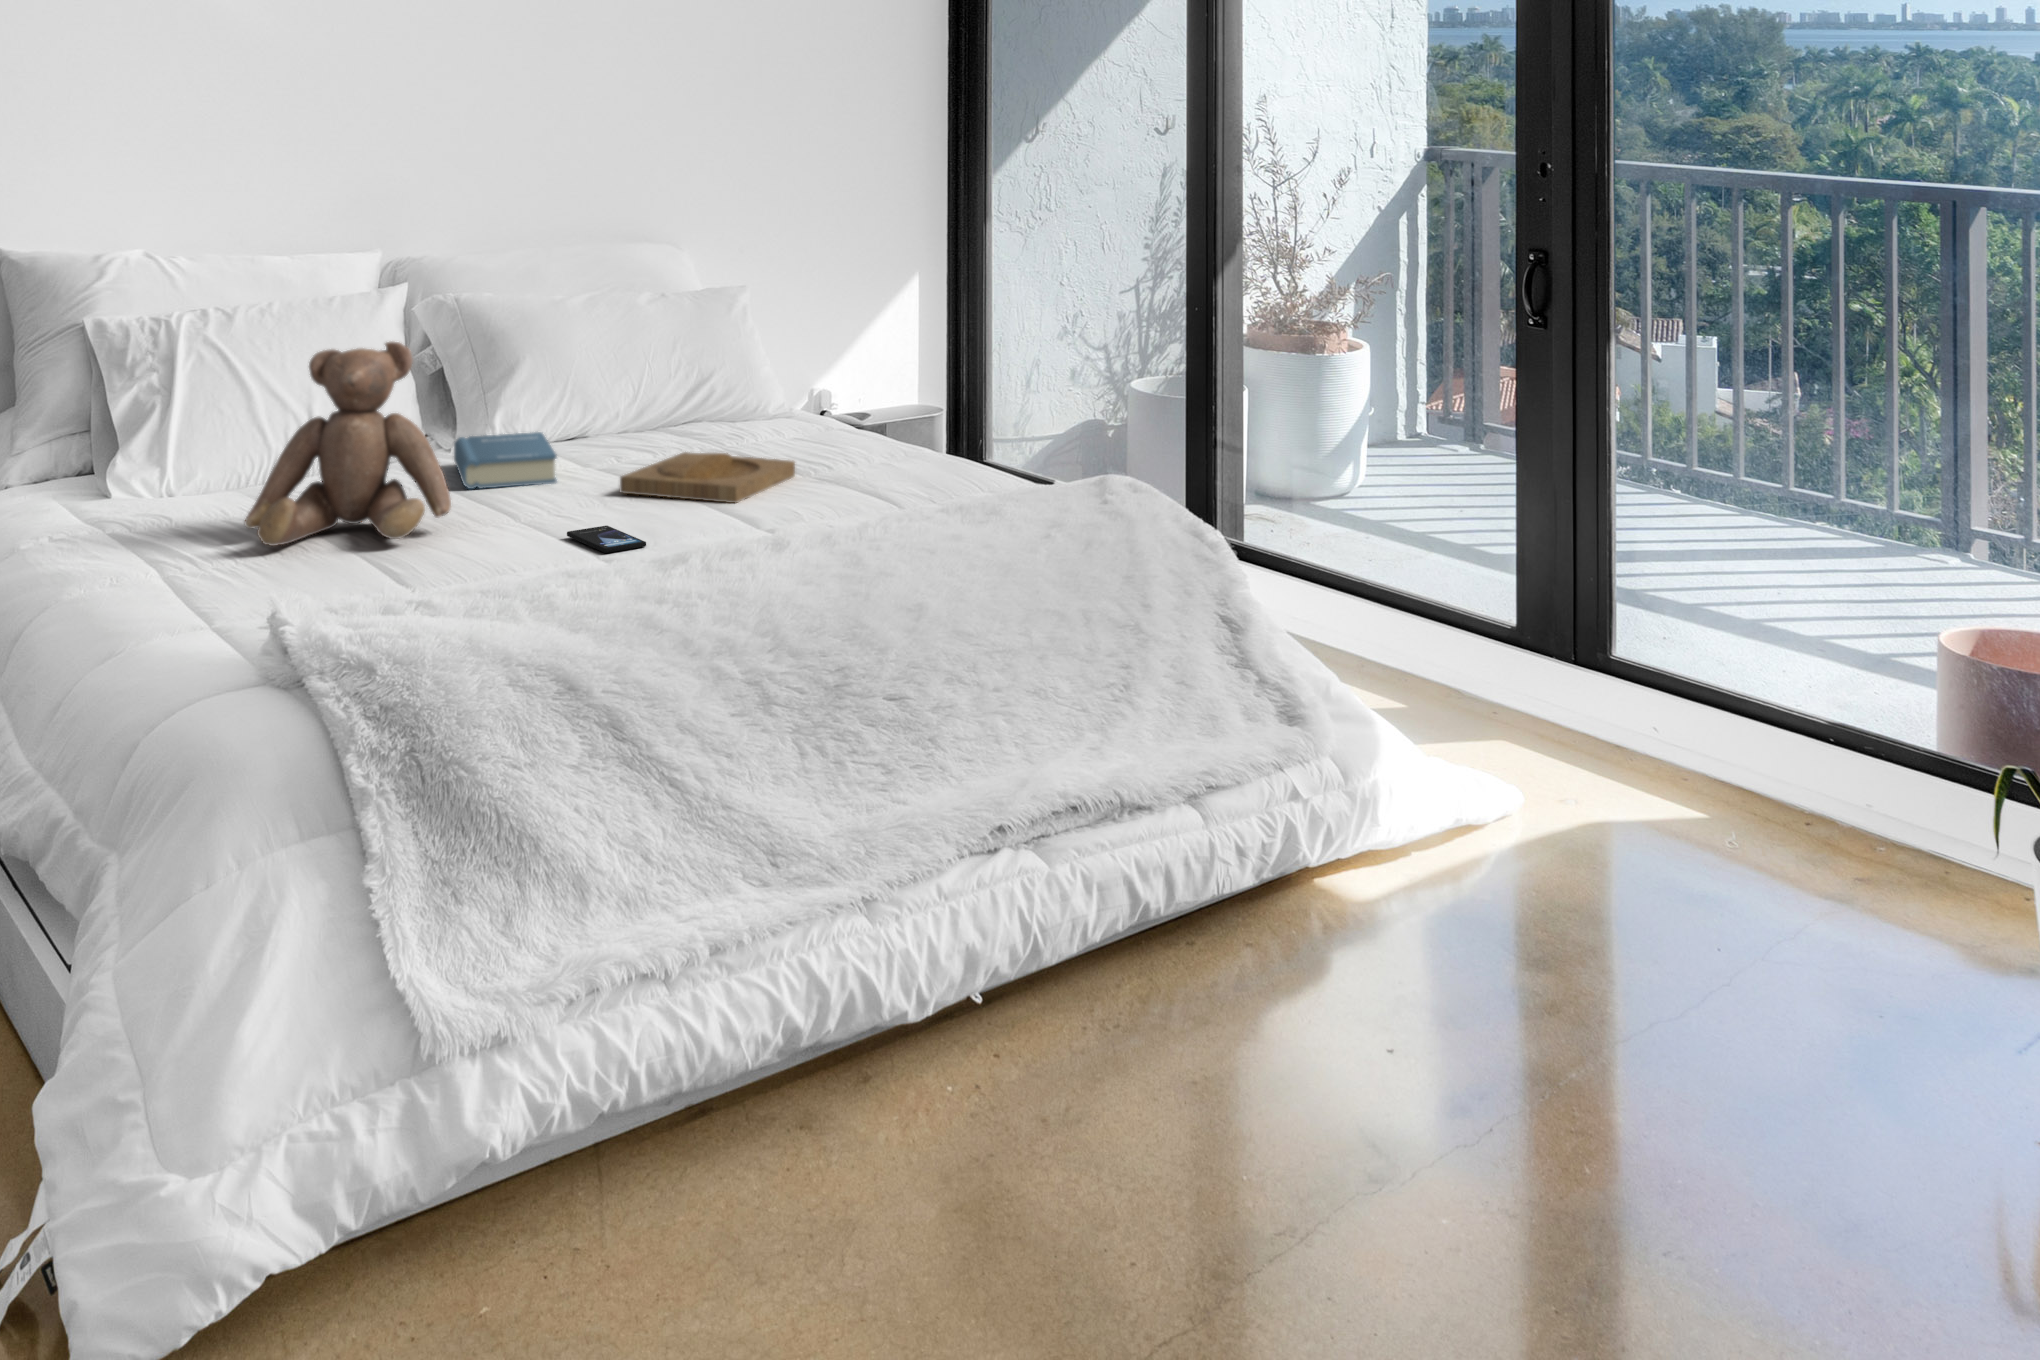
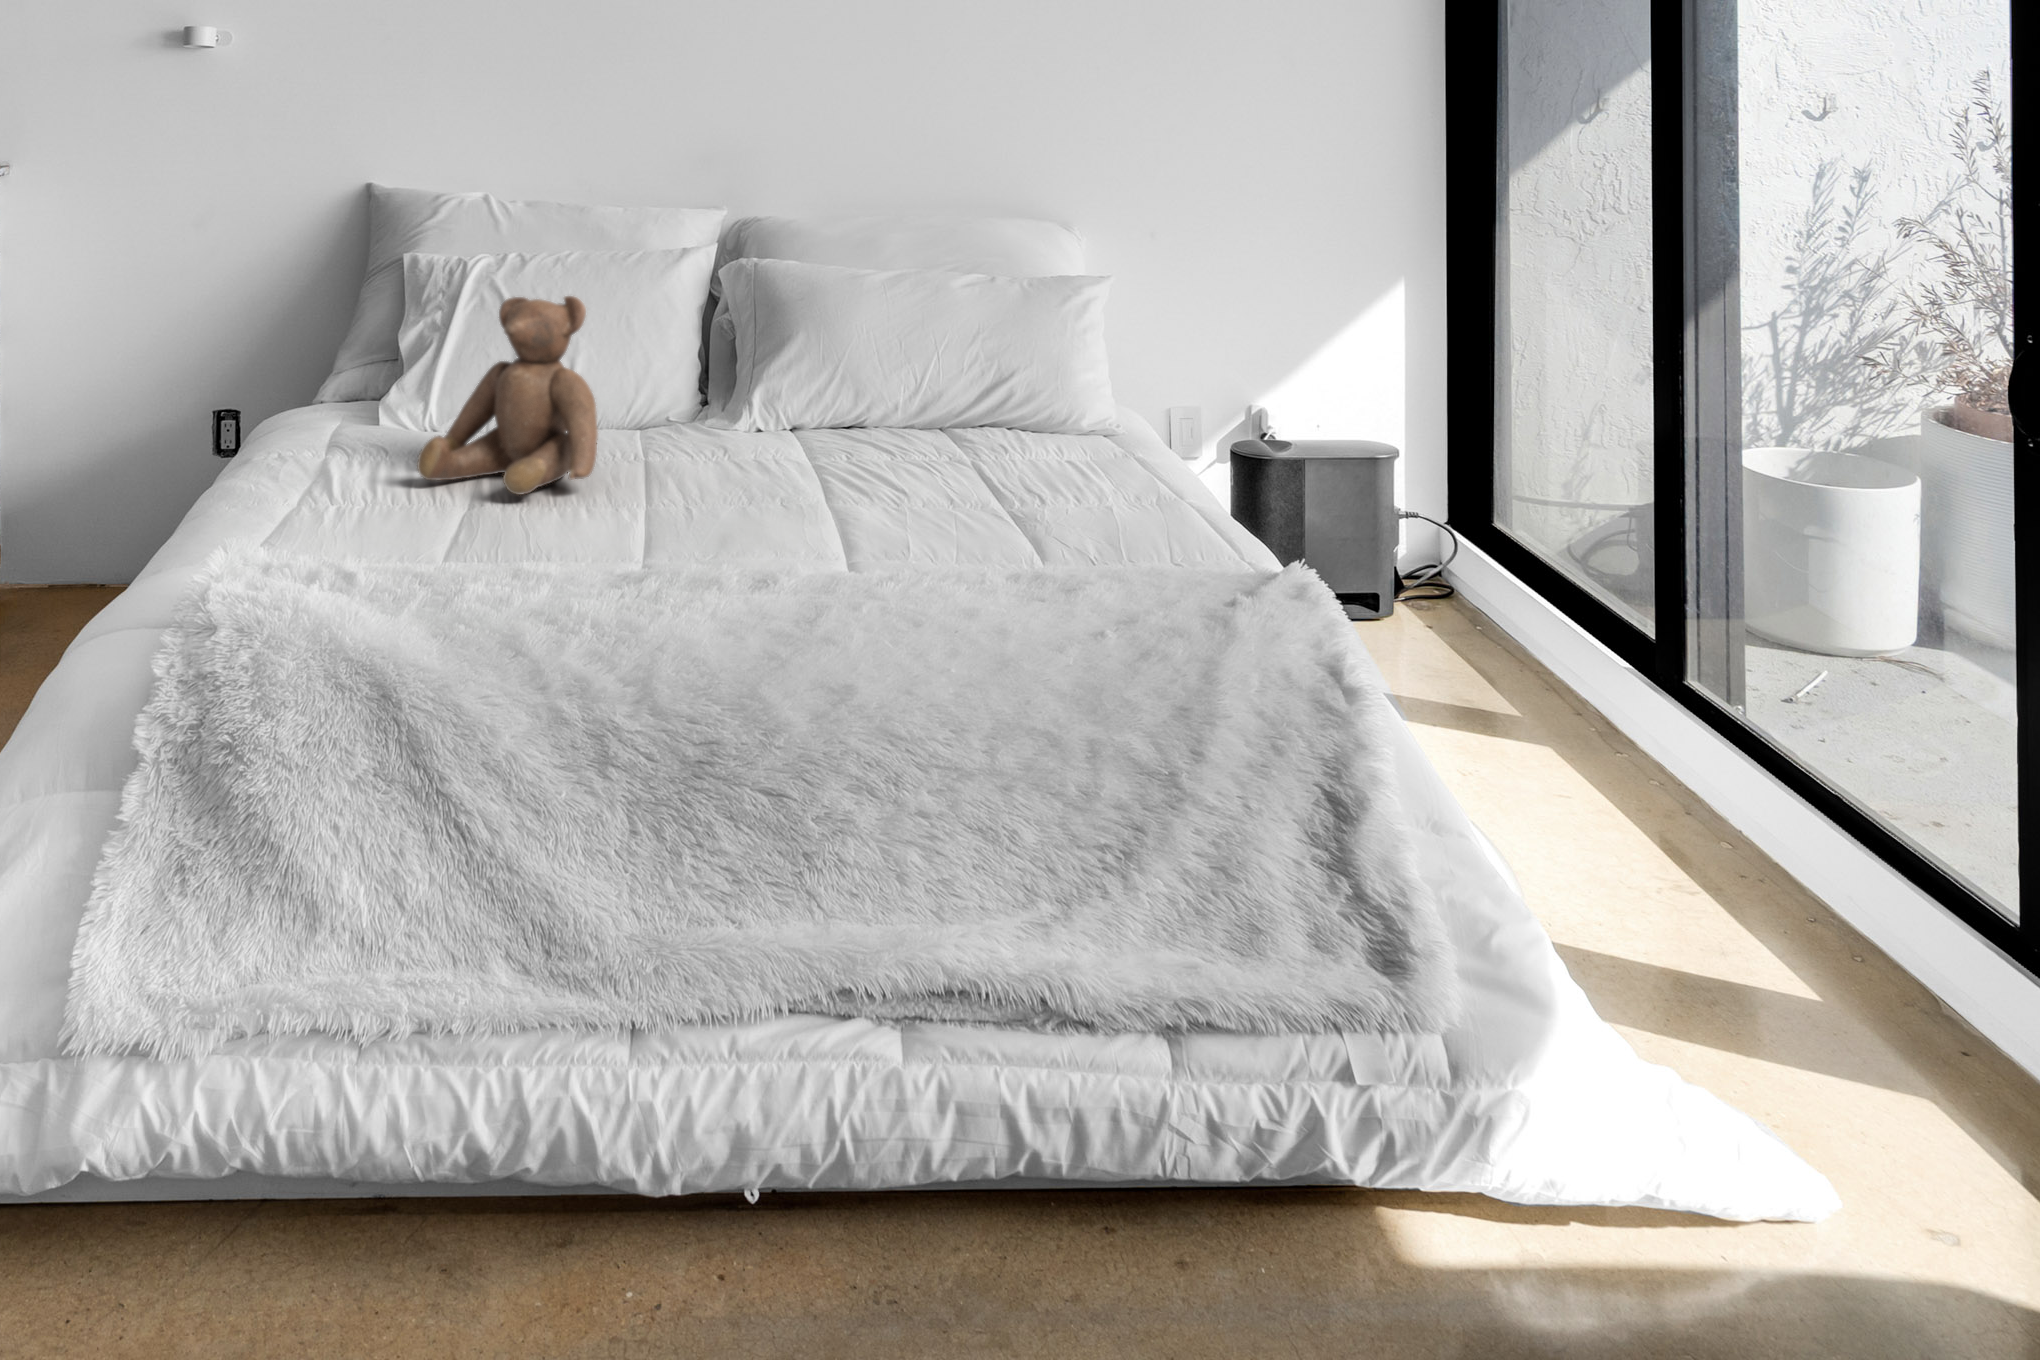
hardback book: present [454,432,556,489] -> none [691,397,821,461]
tray: present [620,452,795,503] -> none [800,450,999,519]
smartphone: present [567,526,646,553] -> none [651,519,706,551]

